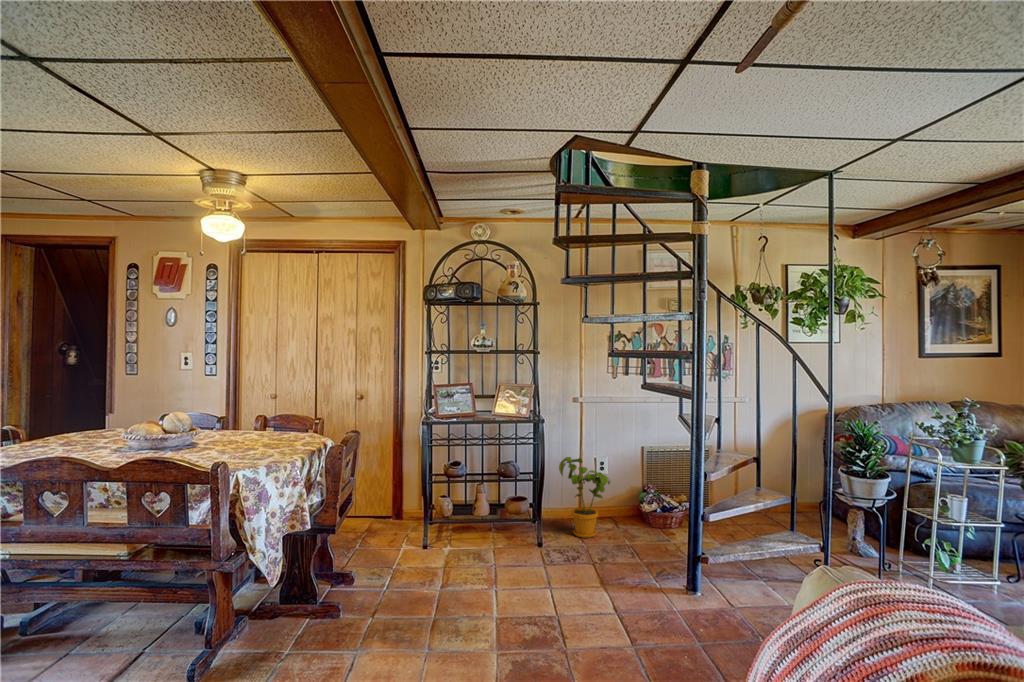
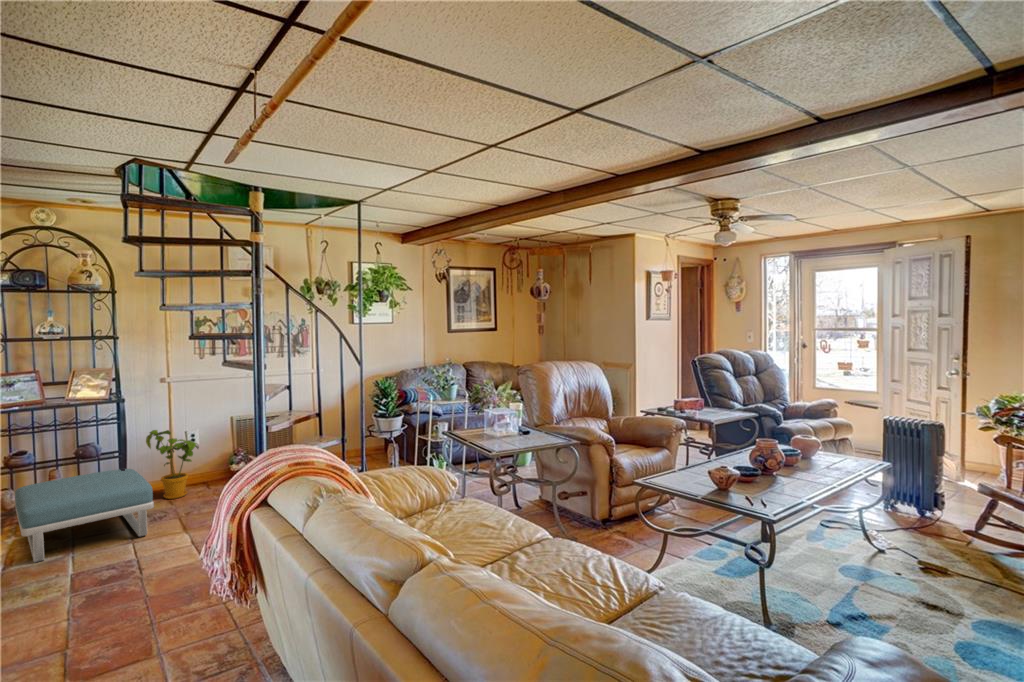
footstool: none [451,497,571,589] -> present [15,469,154,562]

